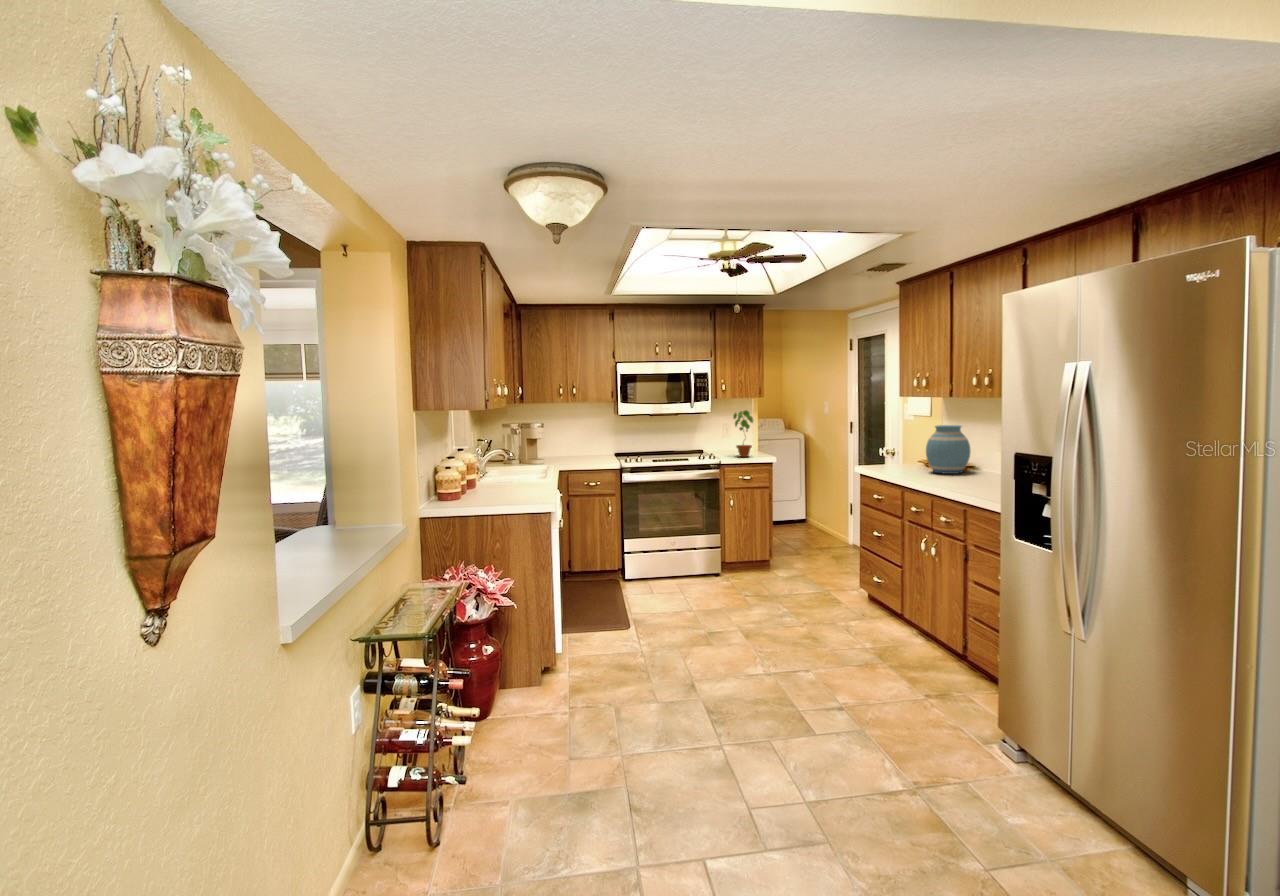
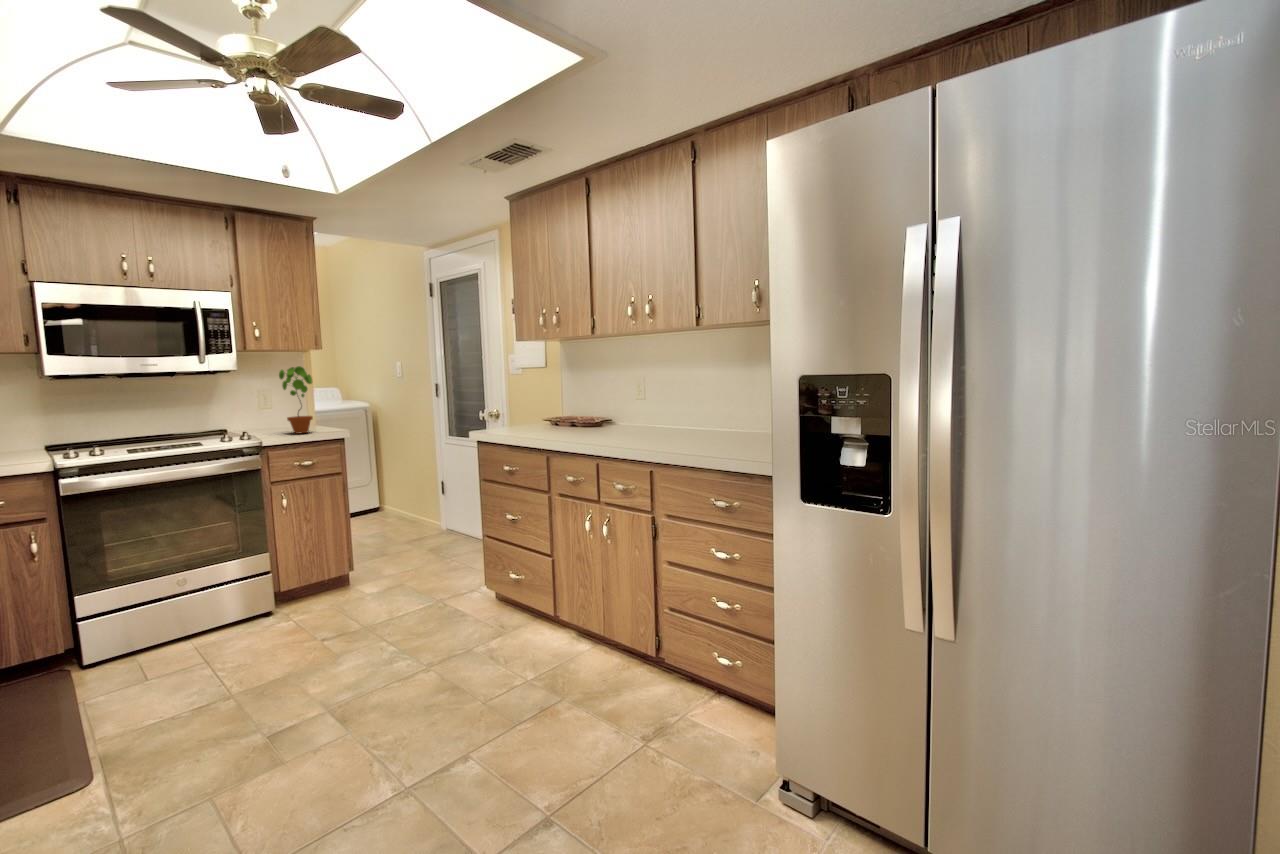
vase: present [926,425,971,474] -> none [564,373,613,431]

